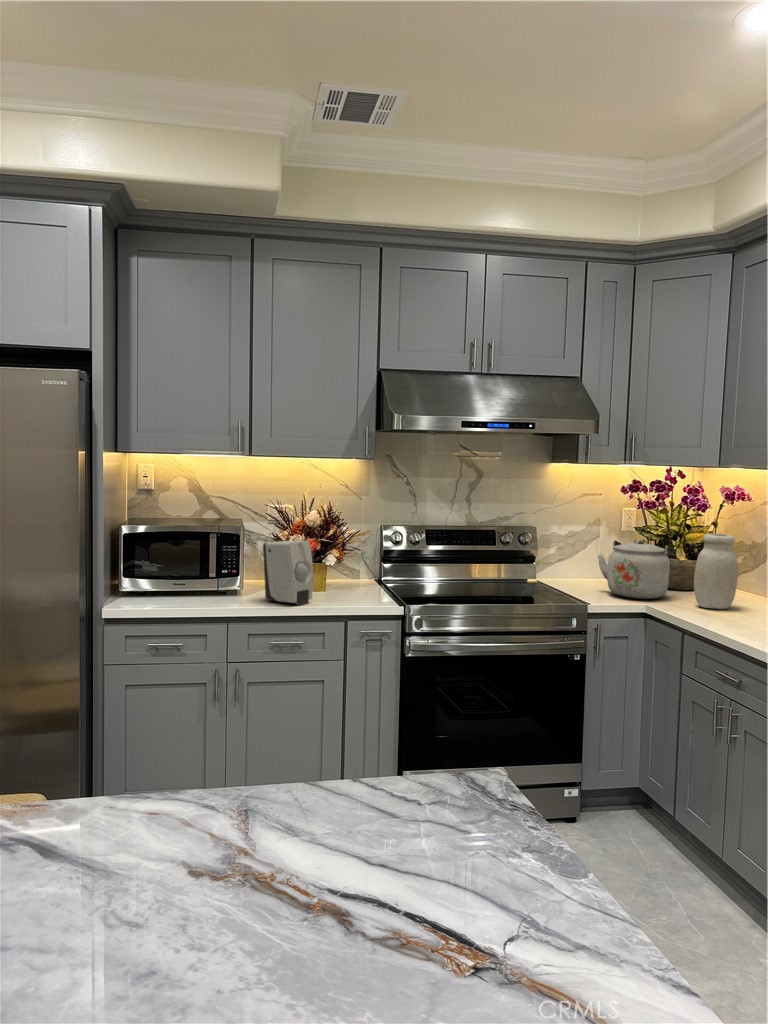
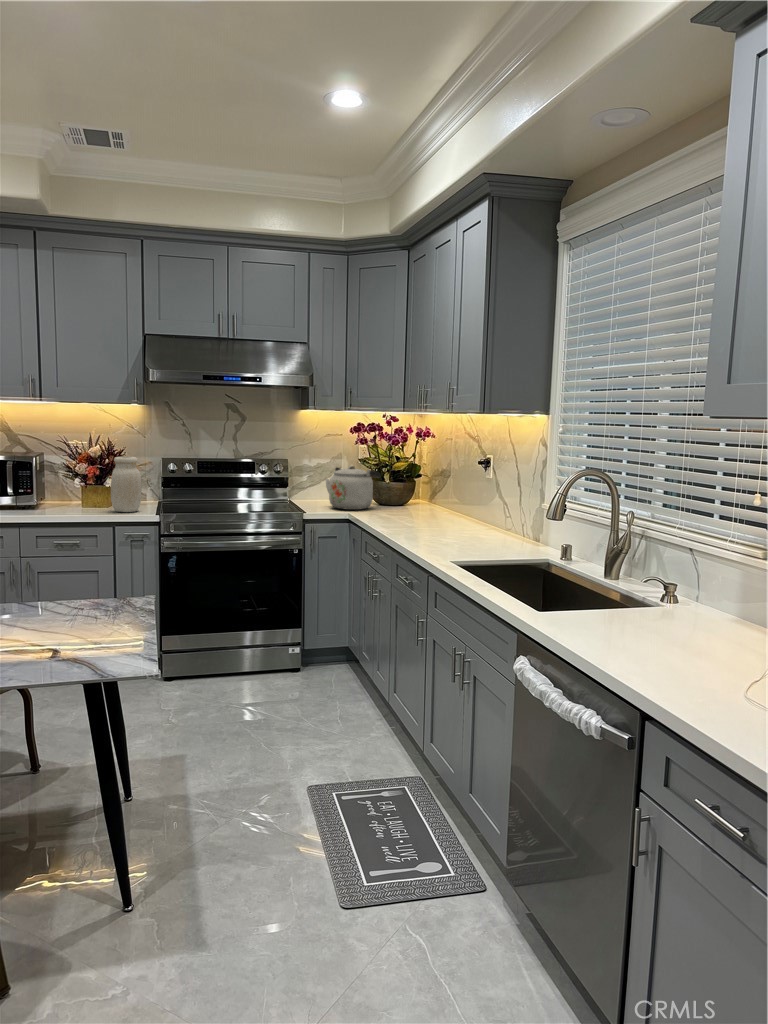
jar: present [694,534,738,609] -> present [111,456,141,512]
soap dispenser: present [263,541,313,605] -> none [51,467,91,515]

